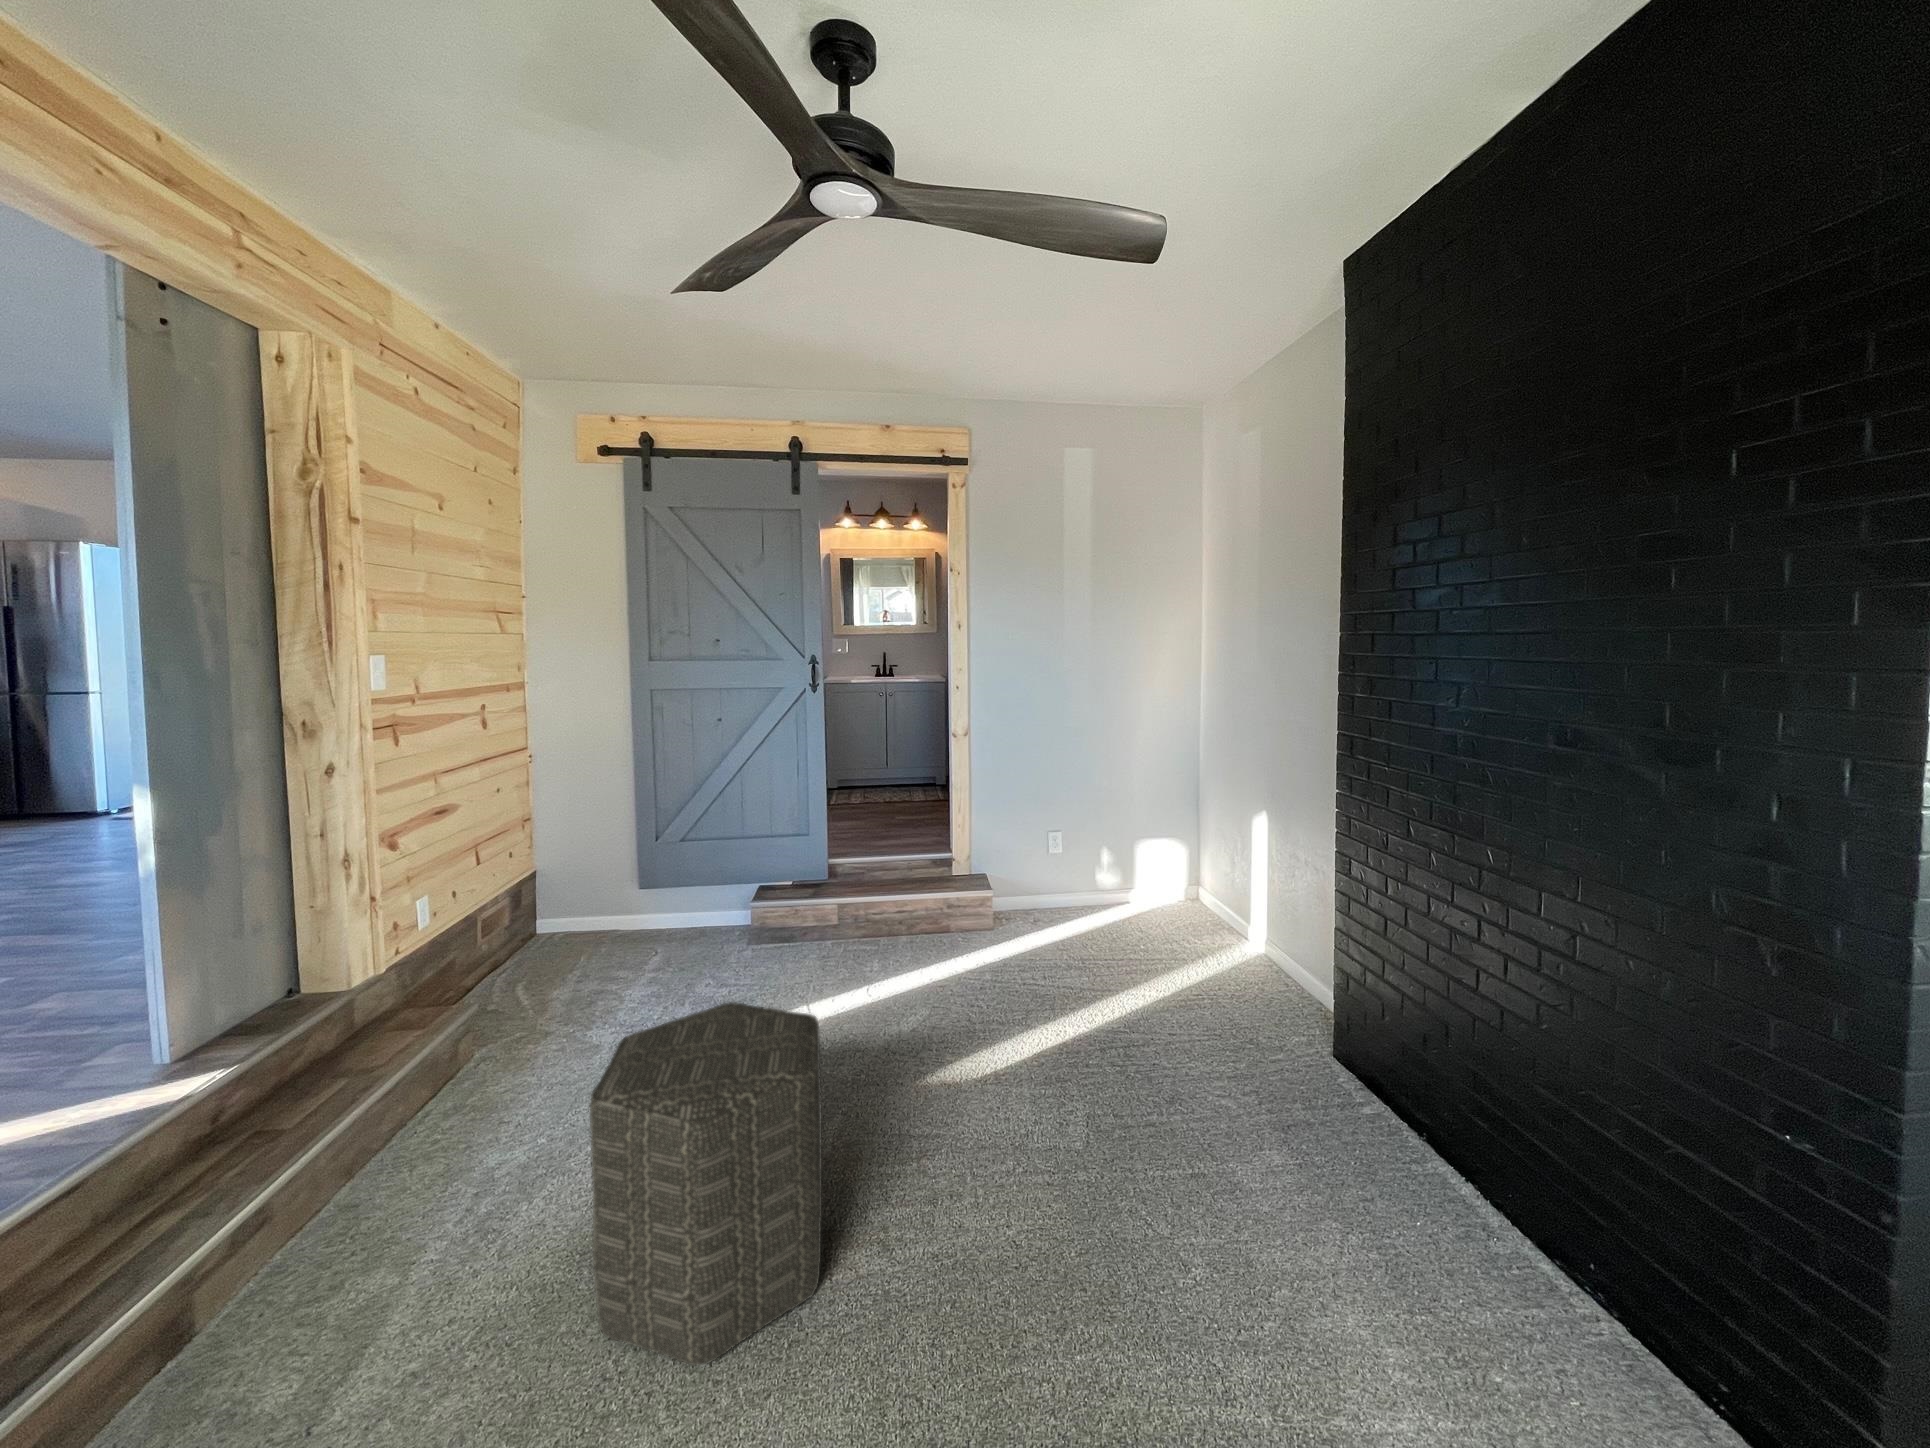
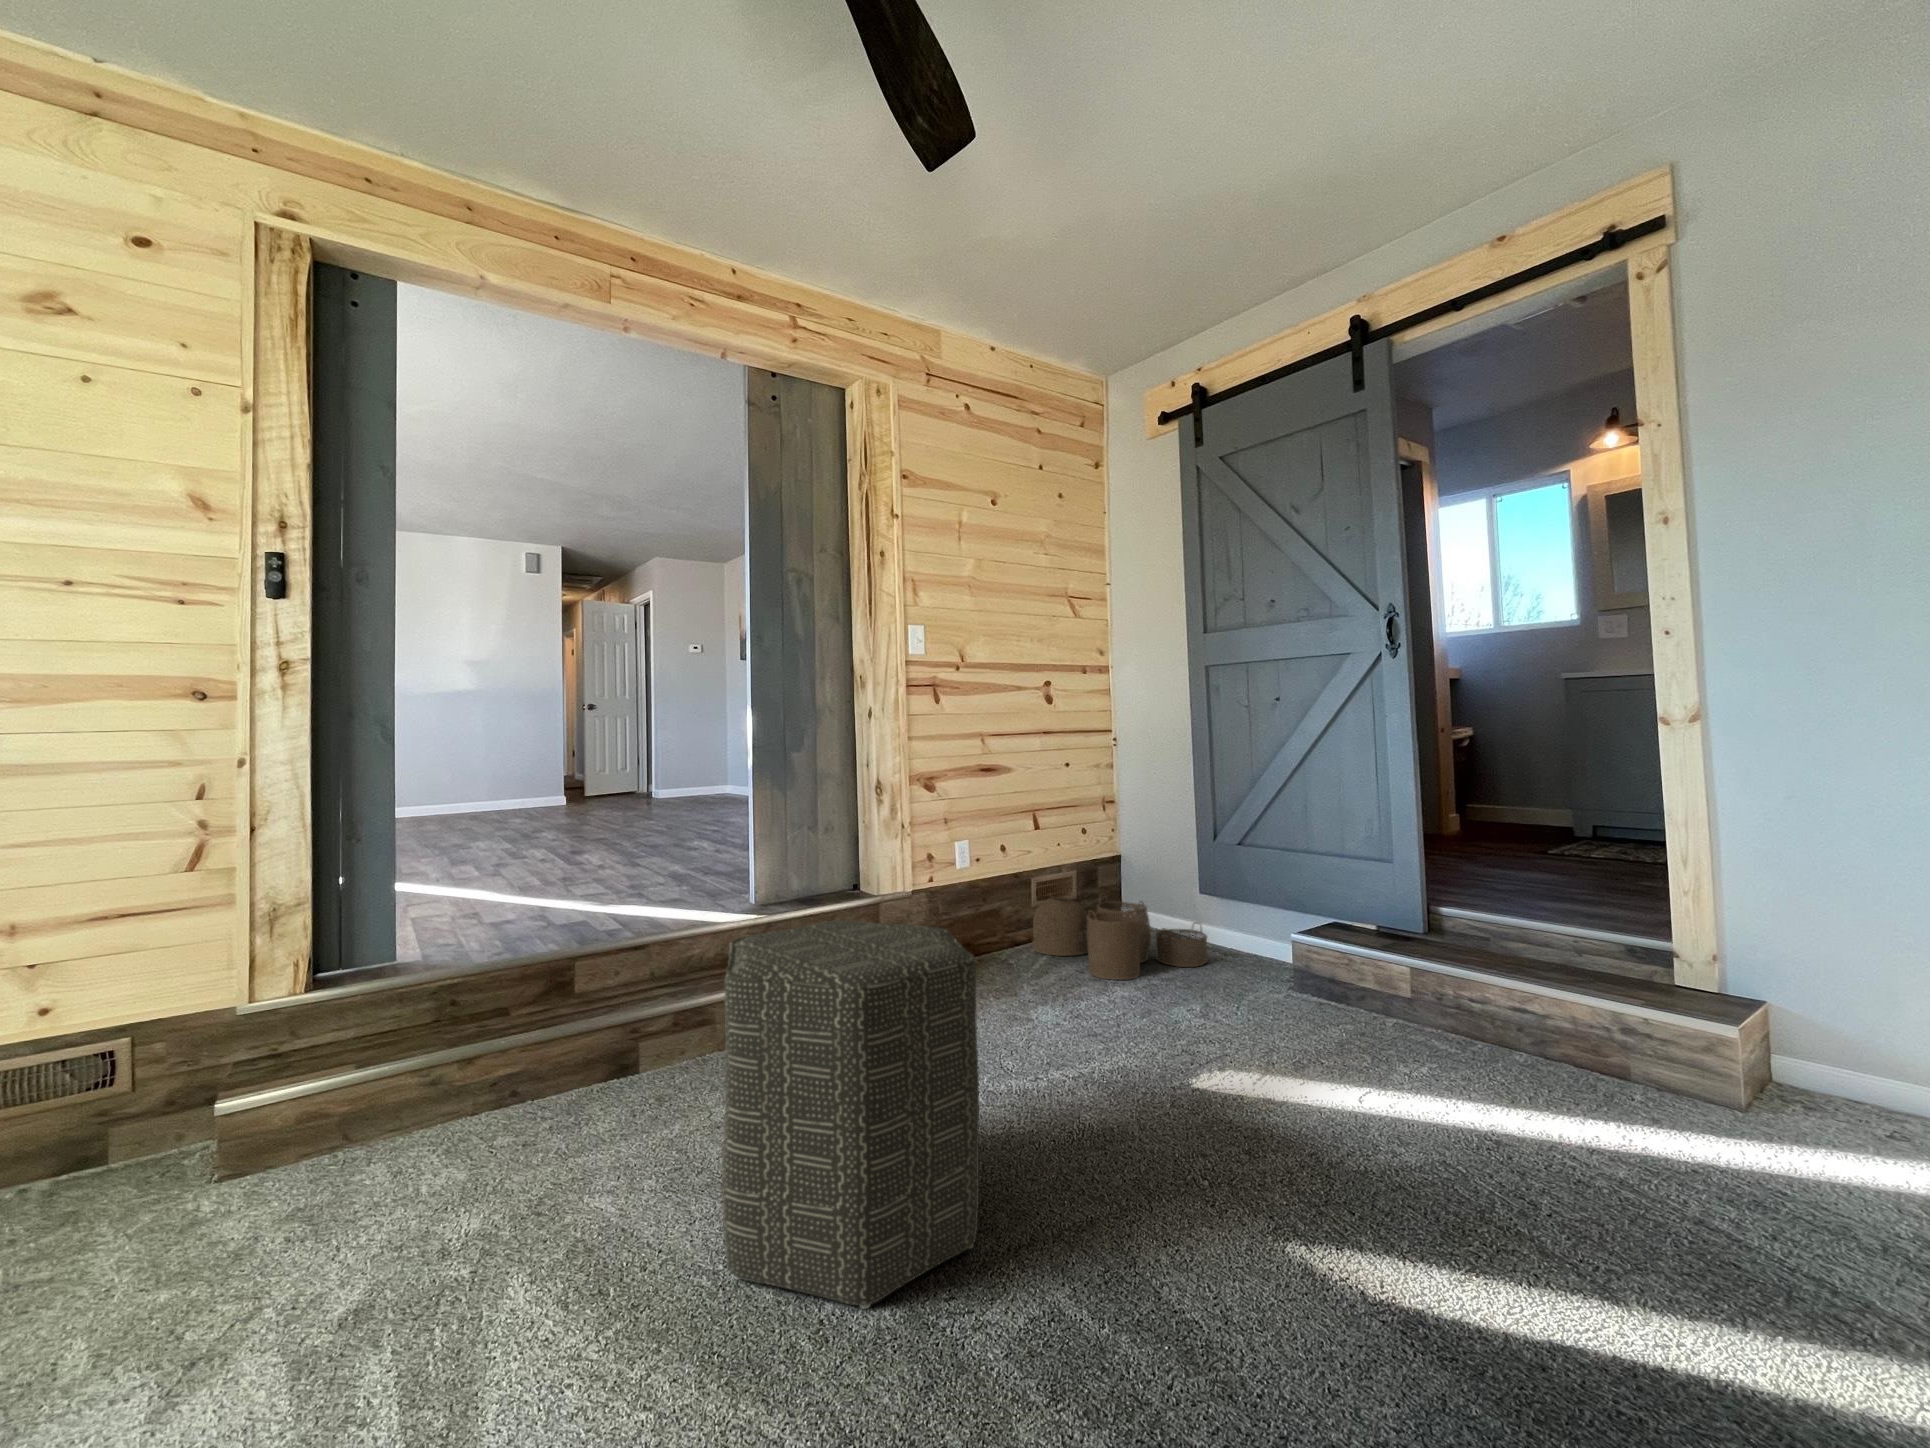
woven basket: none [493,906,674,987] -> present [1032,897,1208,980]

